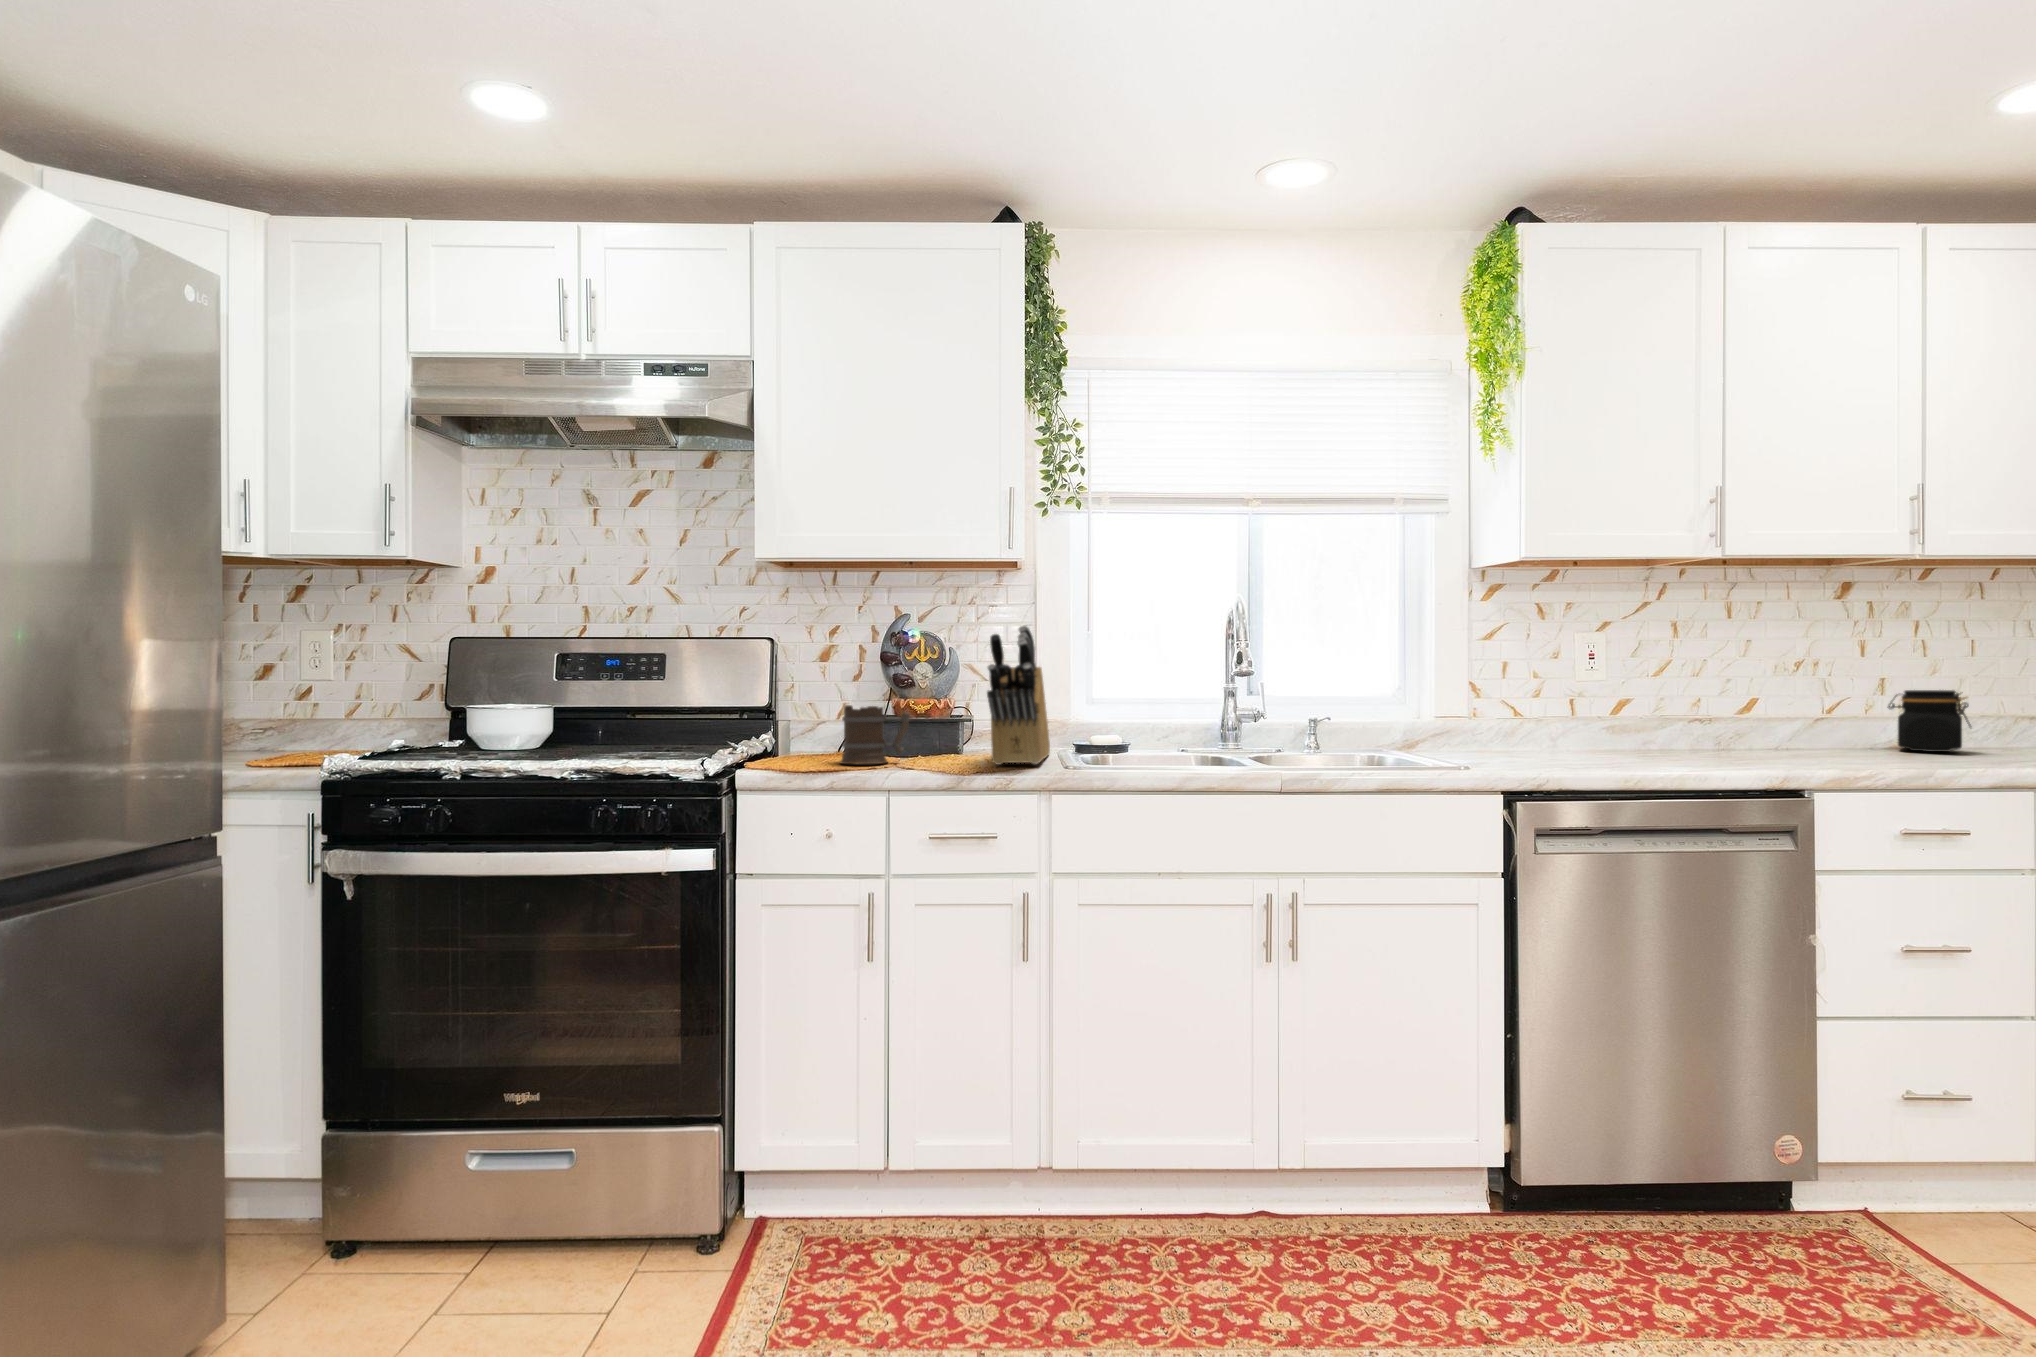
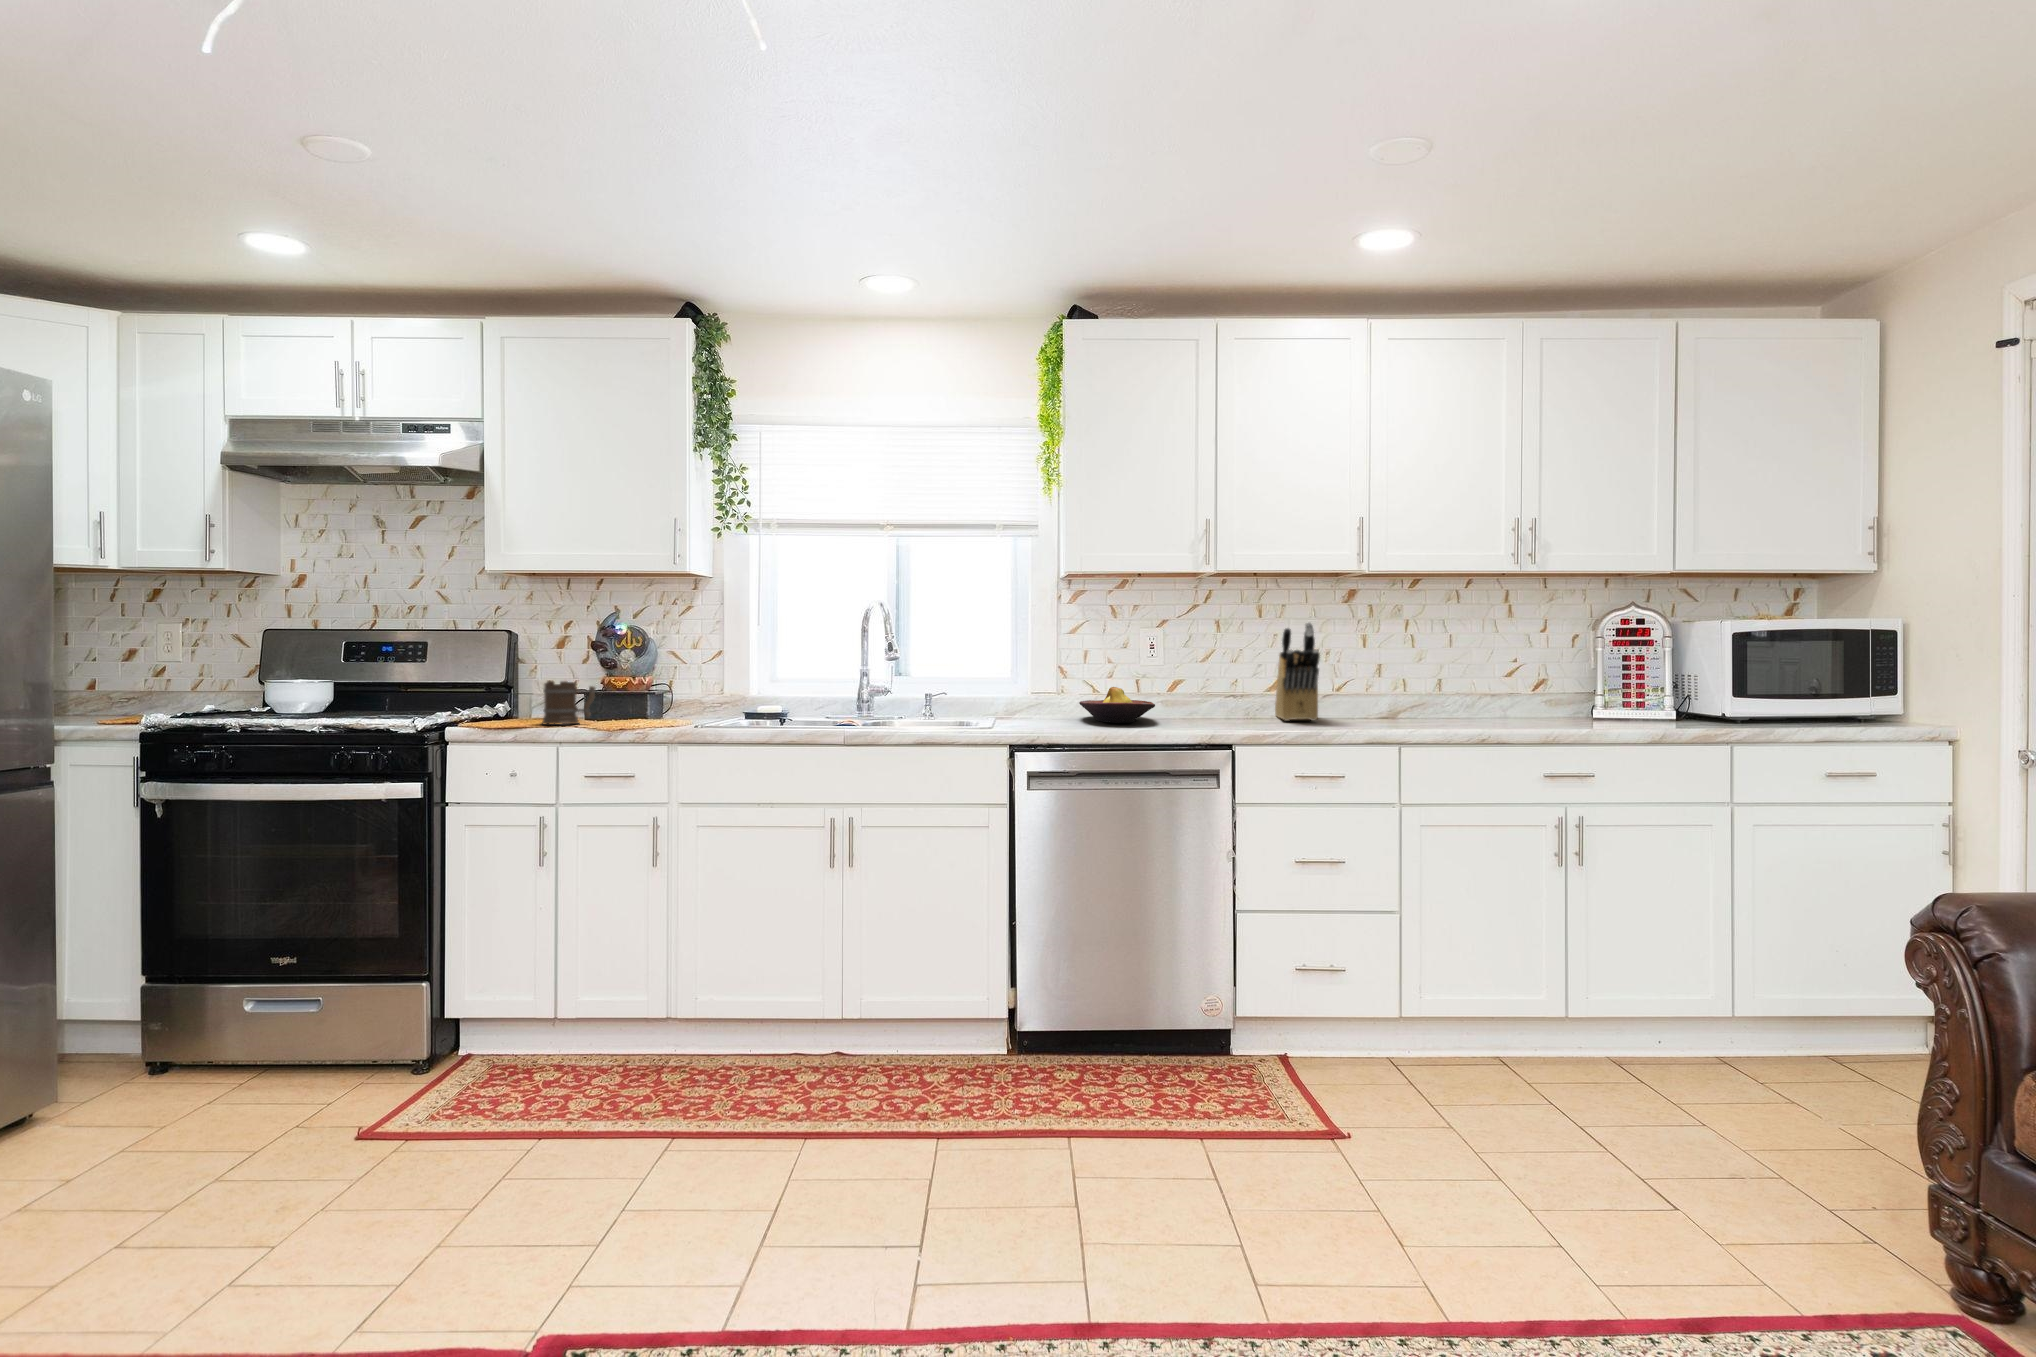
knife block: present [987,625,1050,765] -> present [1275,622,1320,721]
jar: present [1888,690,1971,752] -> none [1365,672,1418,719]
fruit bowl: none [1521,710,1656,759] -> present [1079,687,1155,723]

